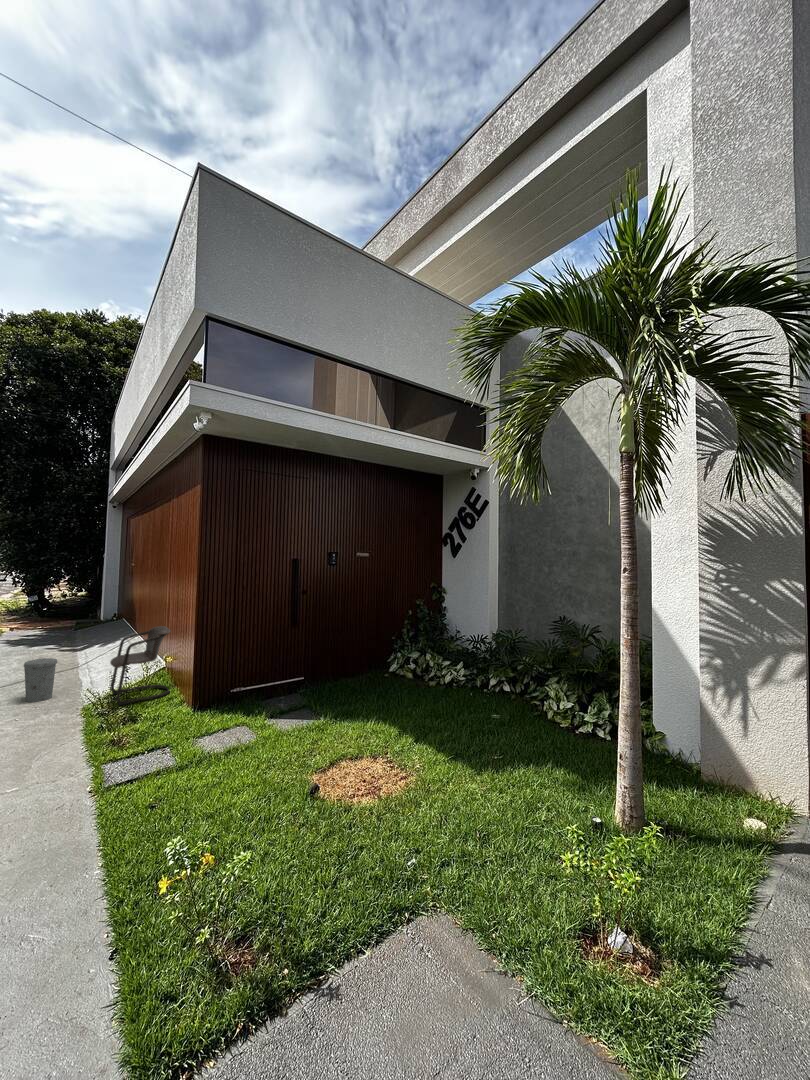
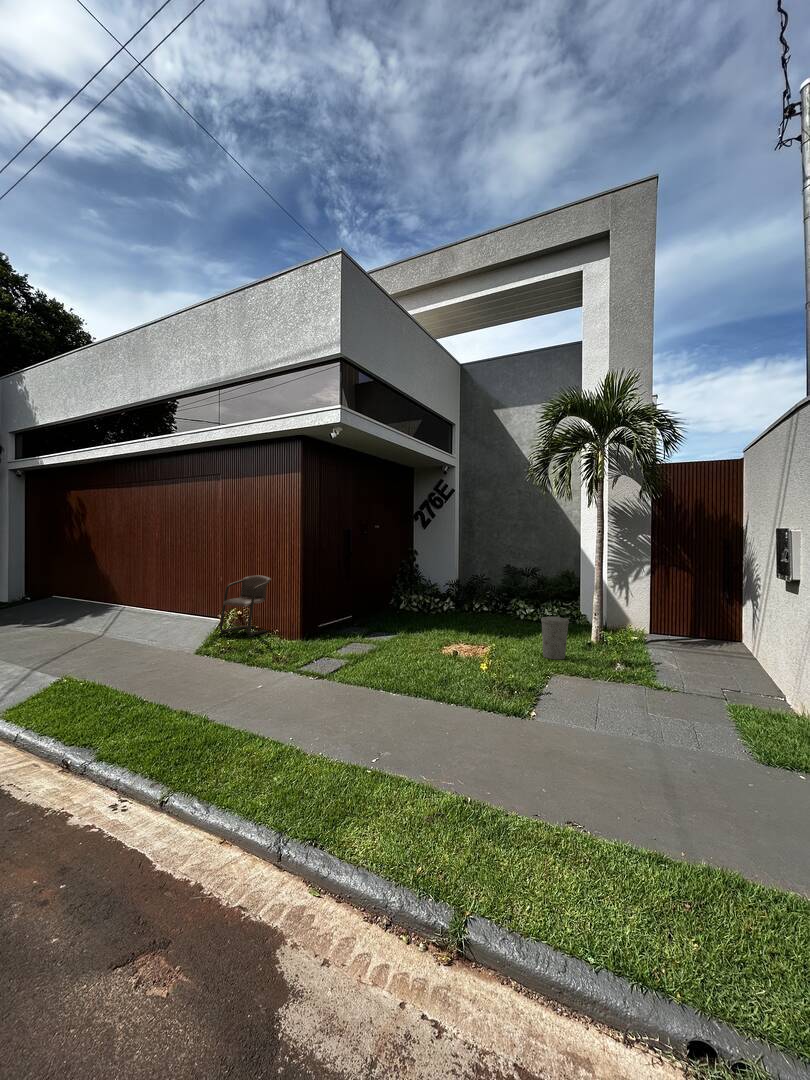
trash can: present [24,658,57,702] -> present [541,617,569,659]

